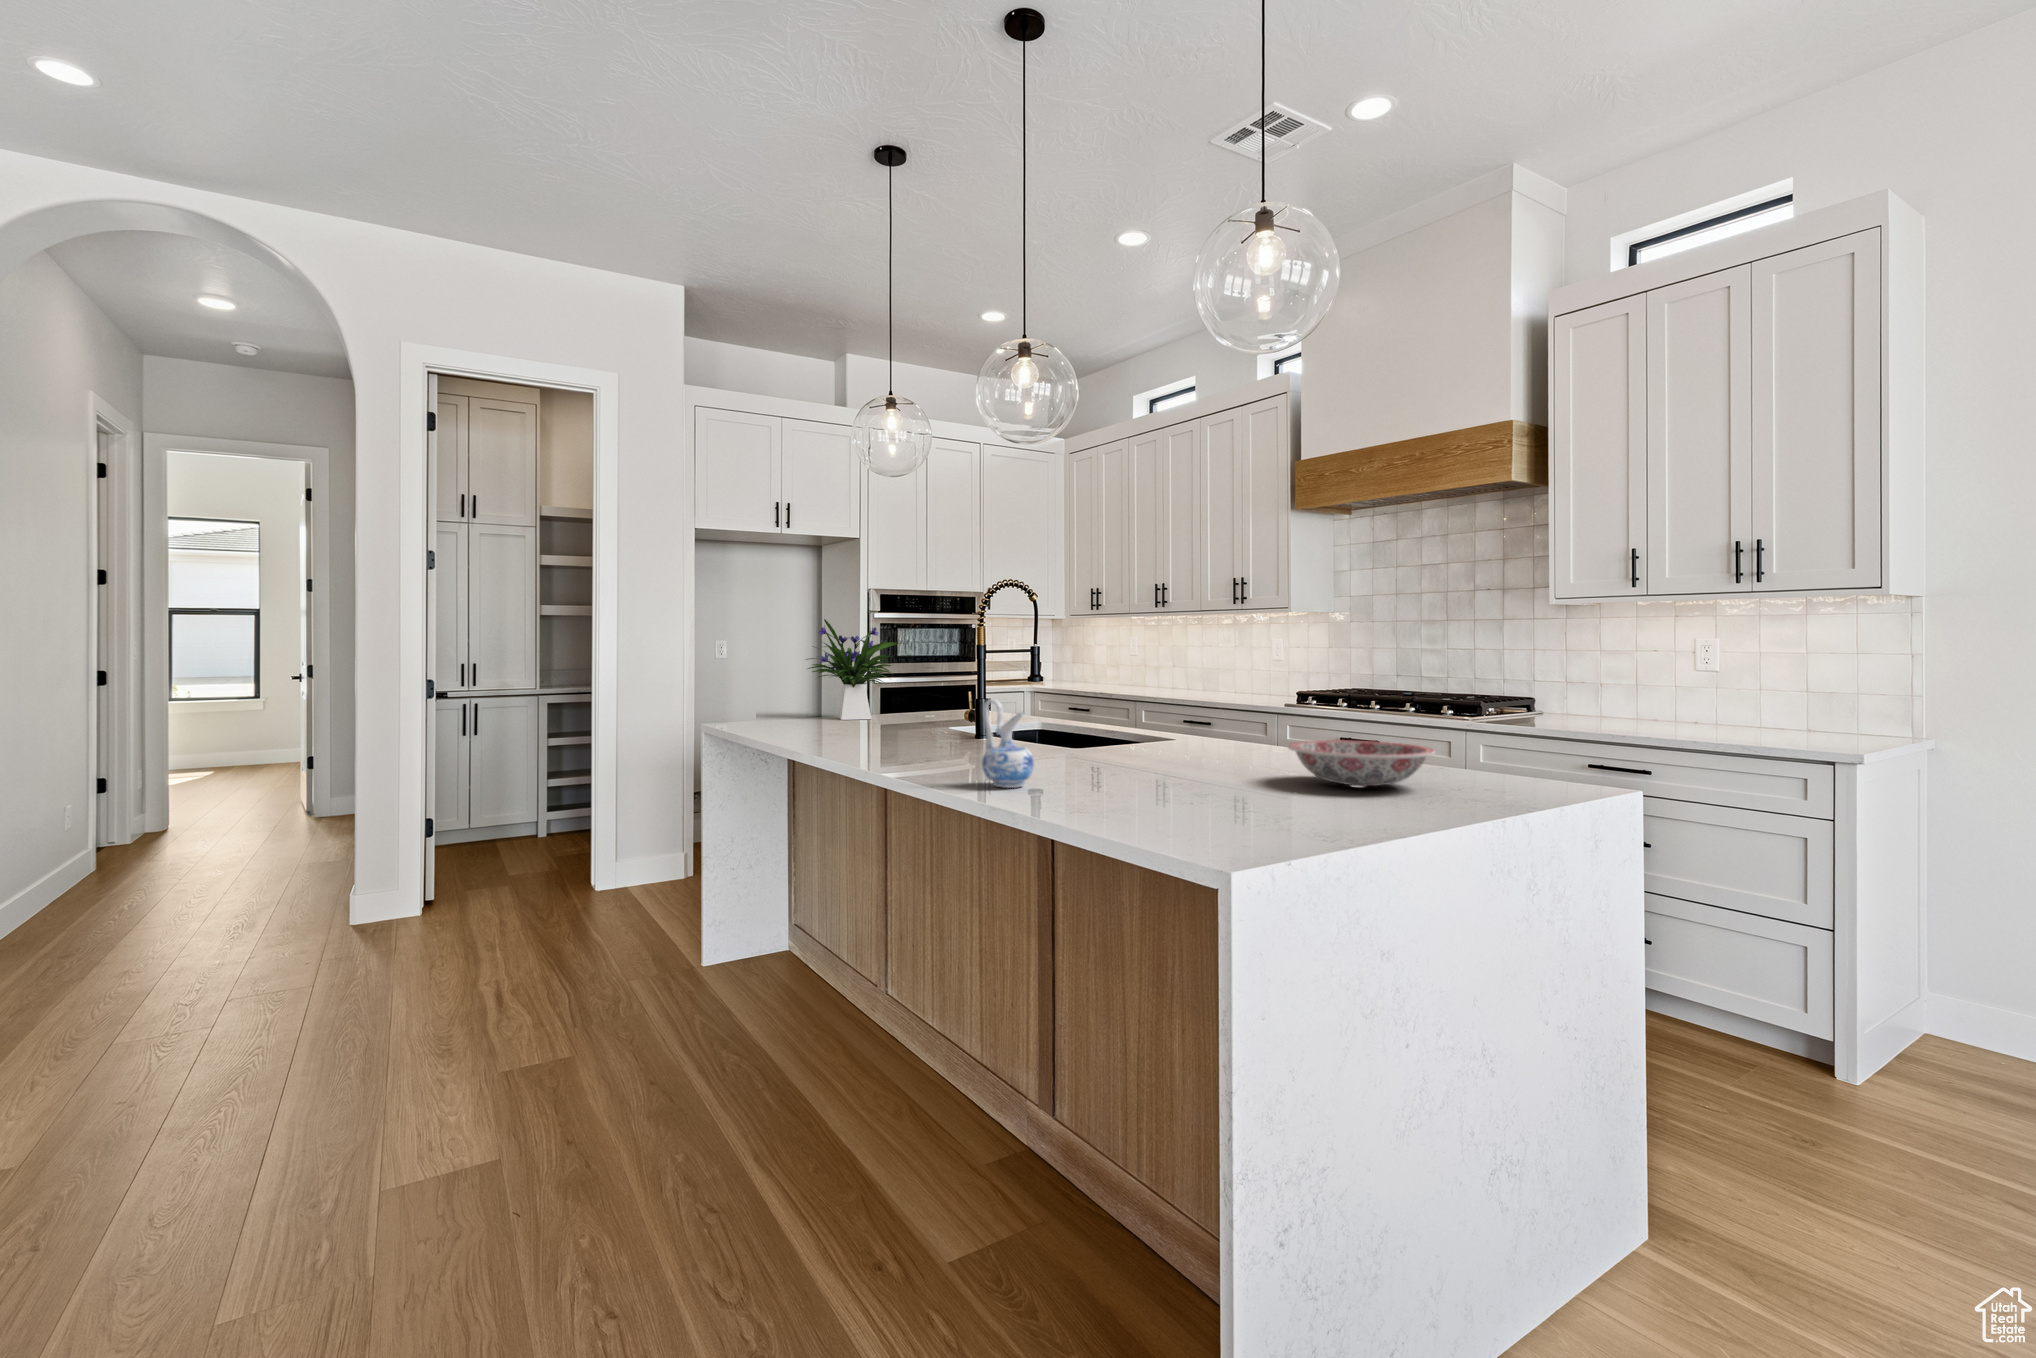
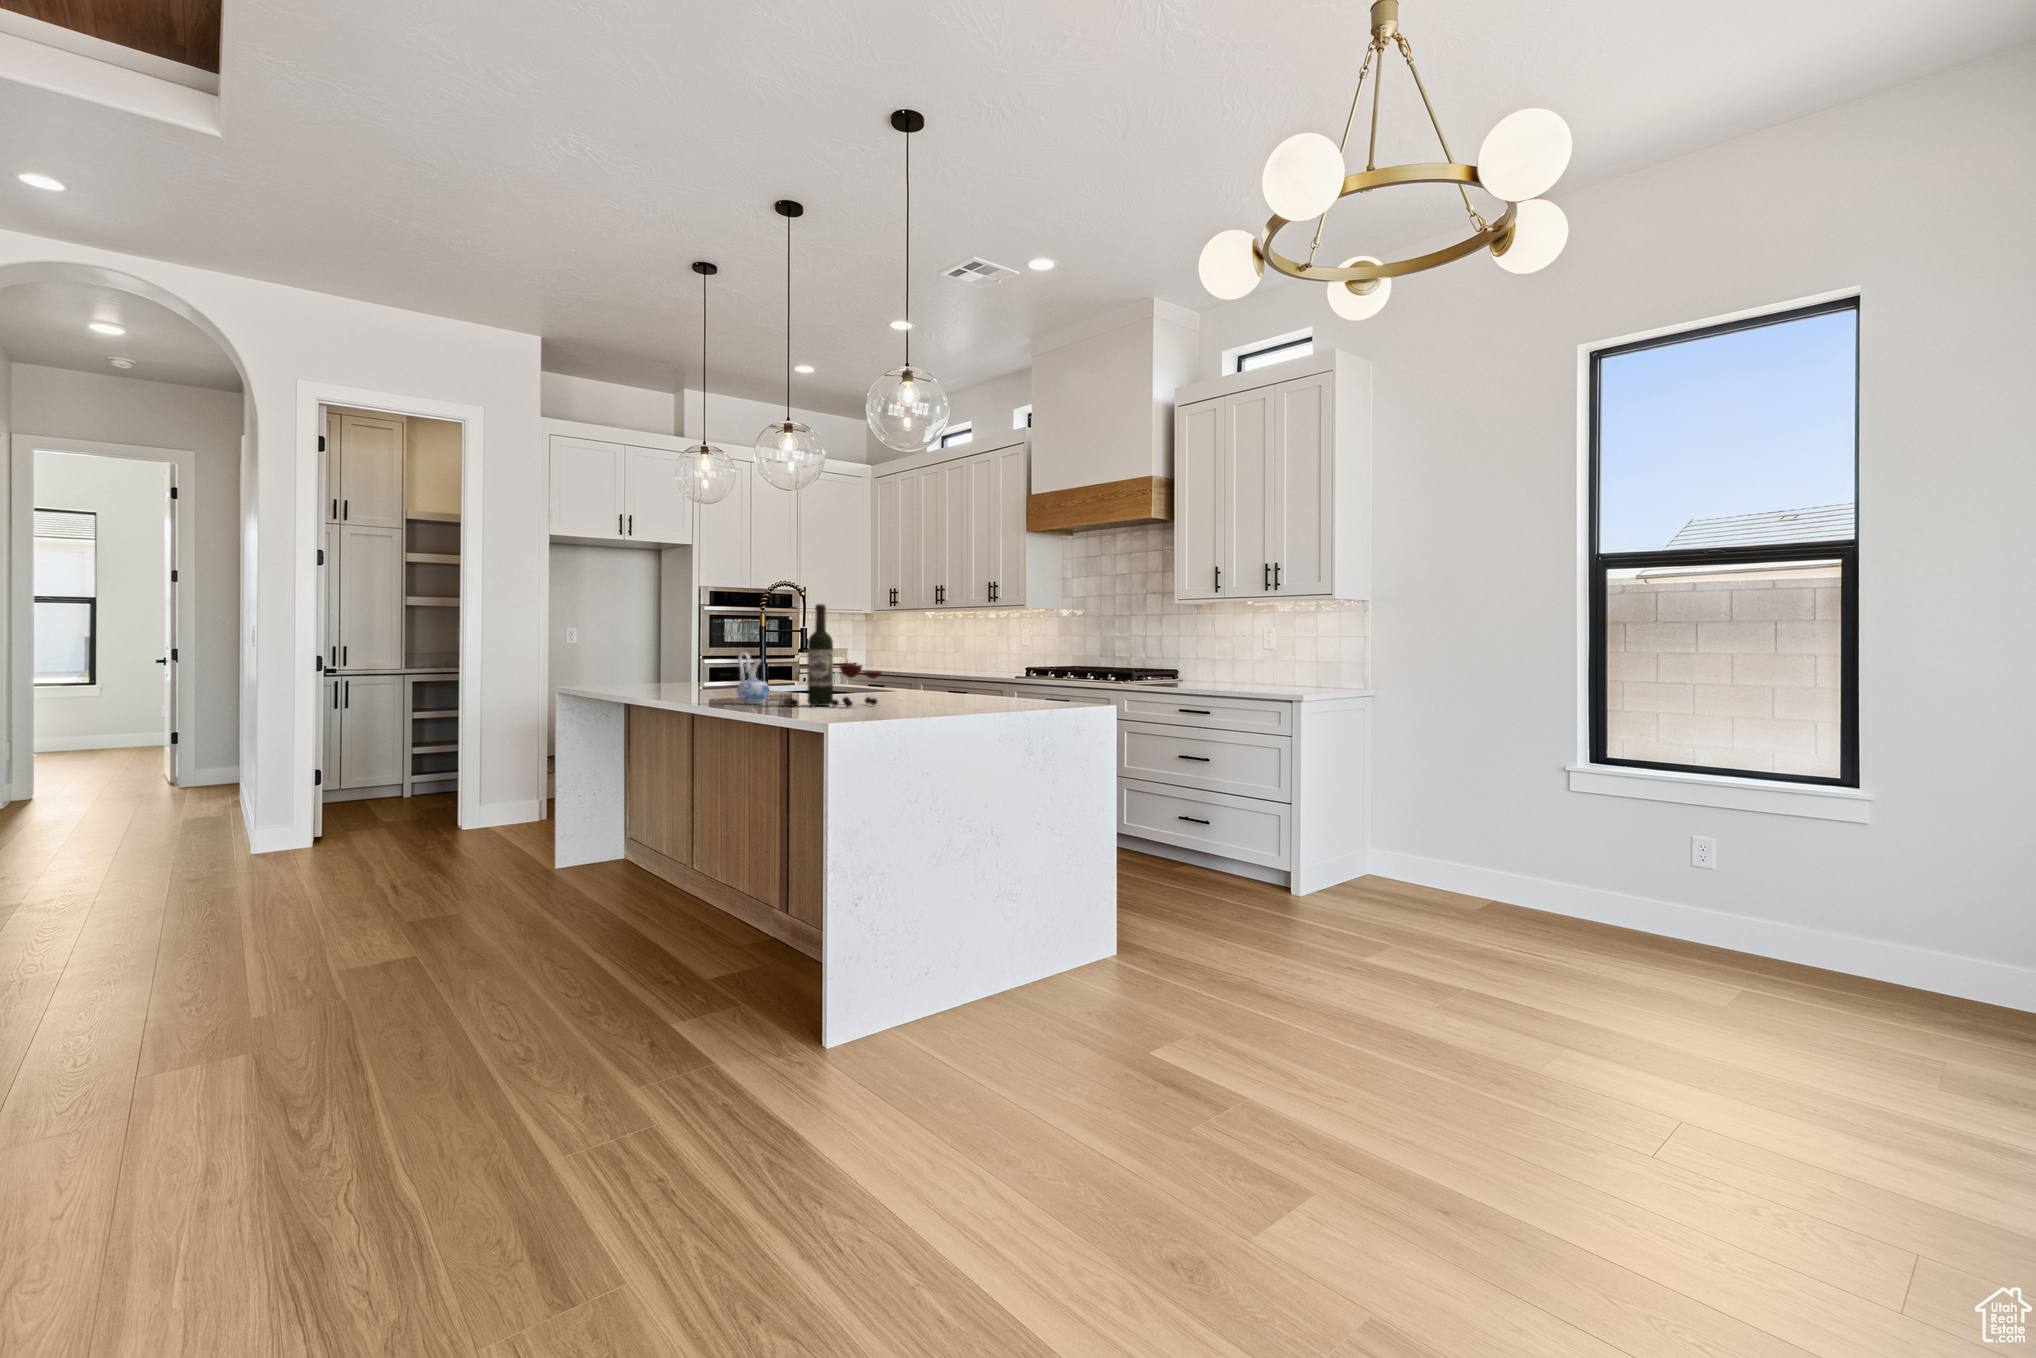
wine bottle: none [1067,618,1256,806] -> present [783,604,882,707]
flower arrangement: present [806,619,899,720] -> none [640,609,716,685]
ceramic bowl: present [1288,740,1435,787] -> none [923,680,1003,704]

